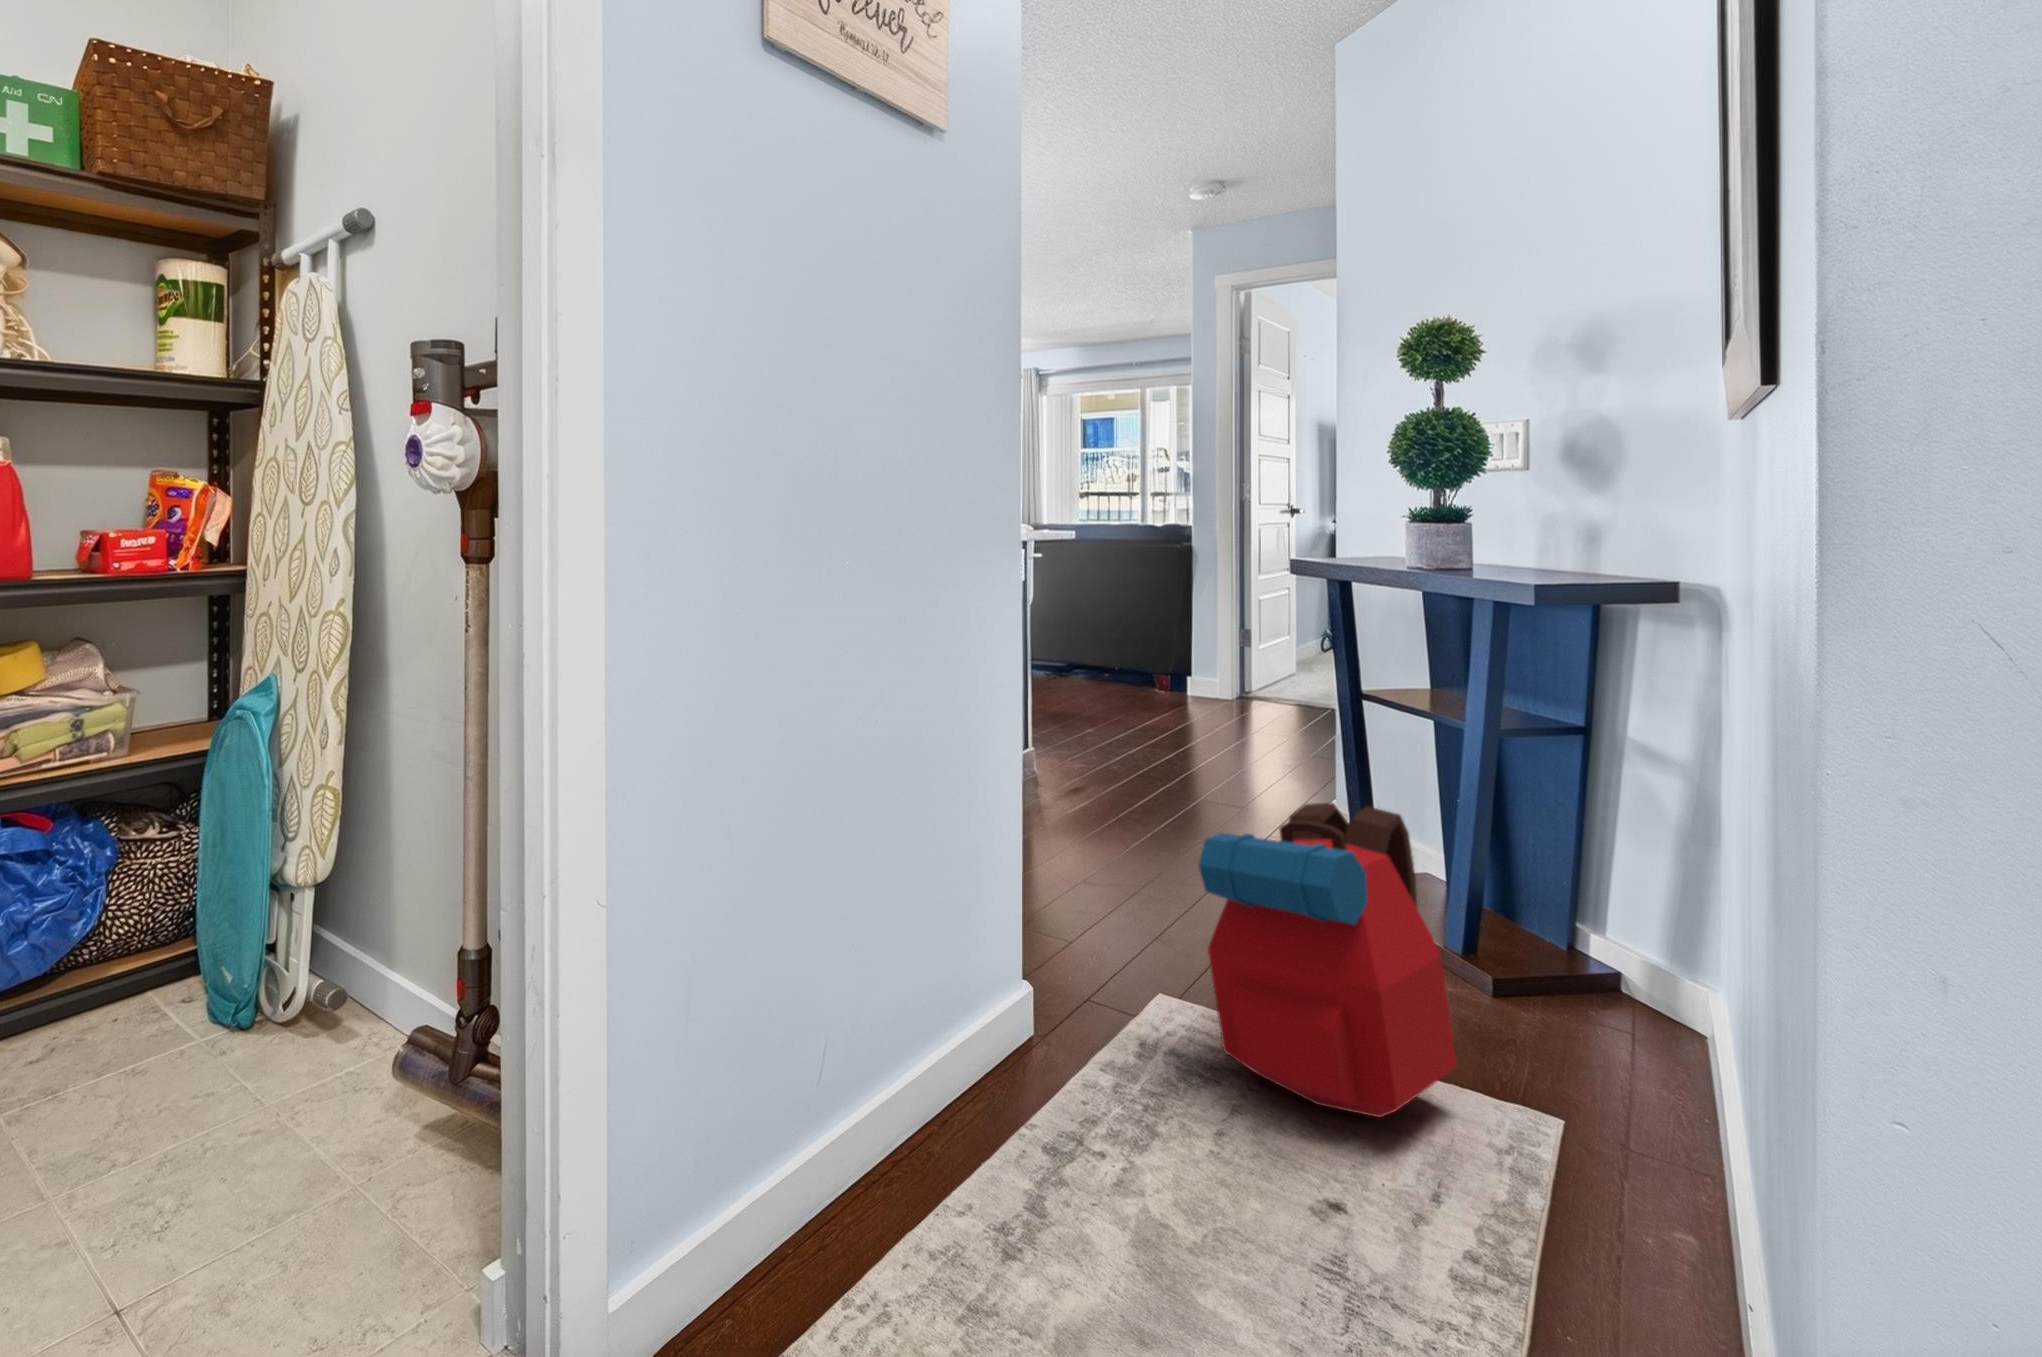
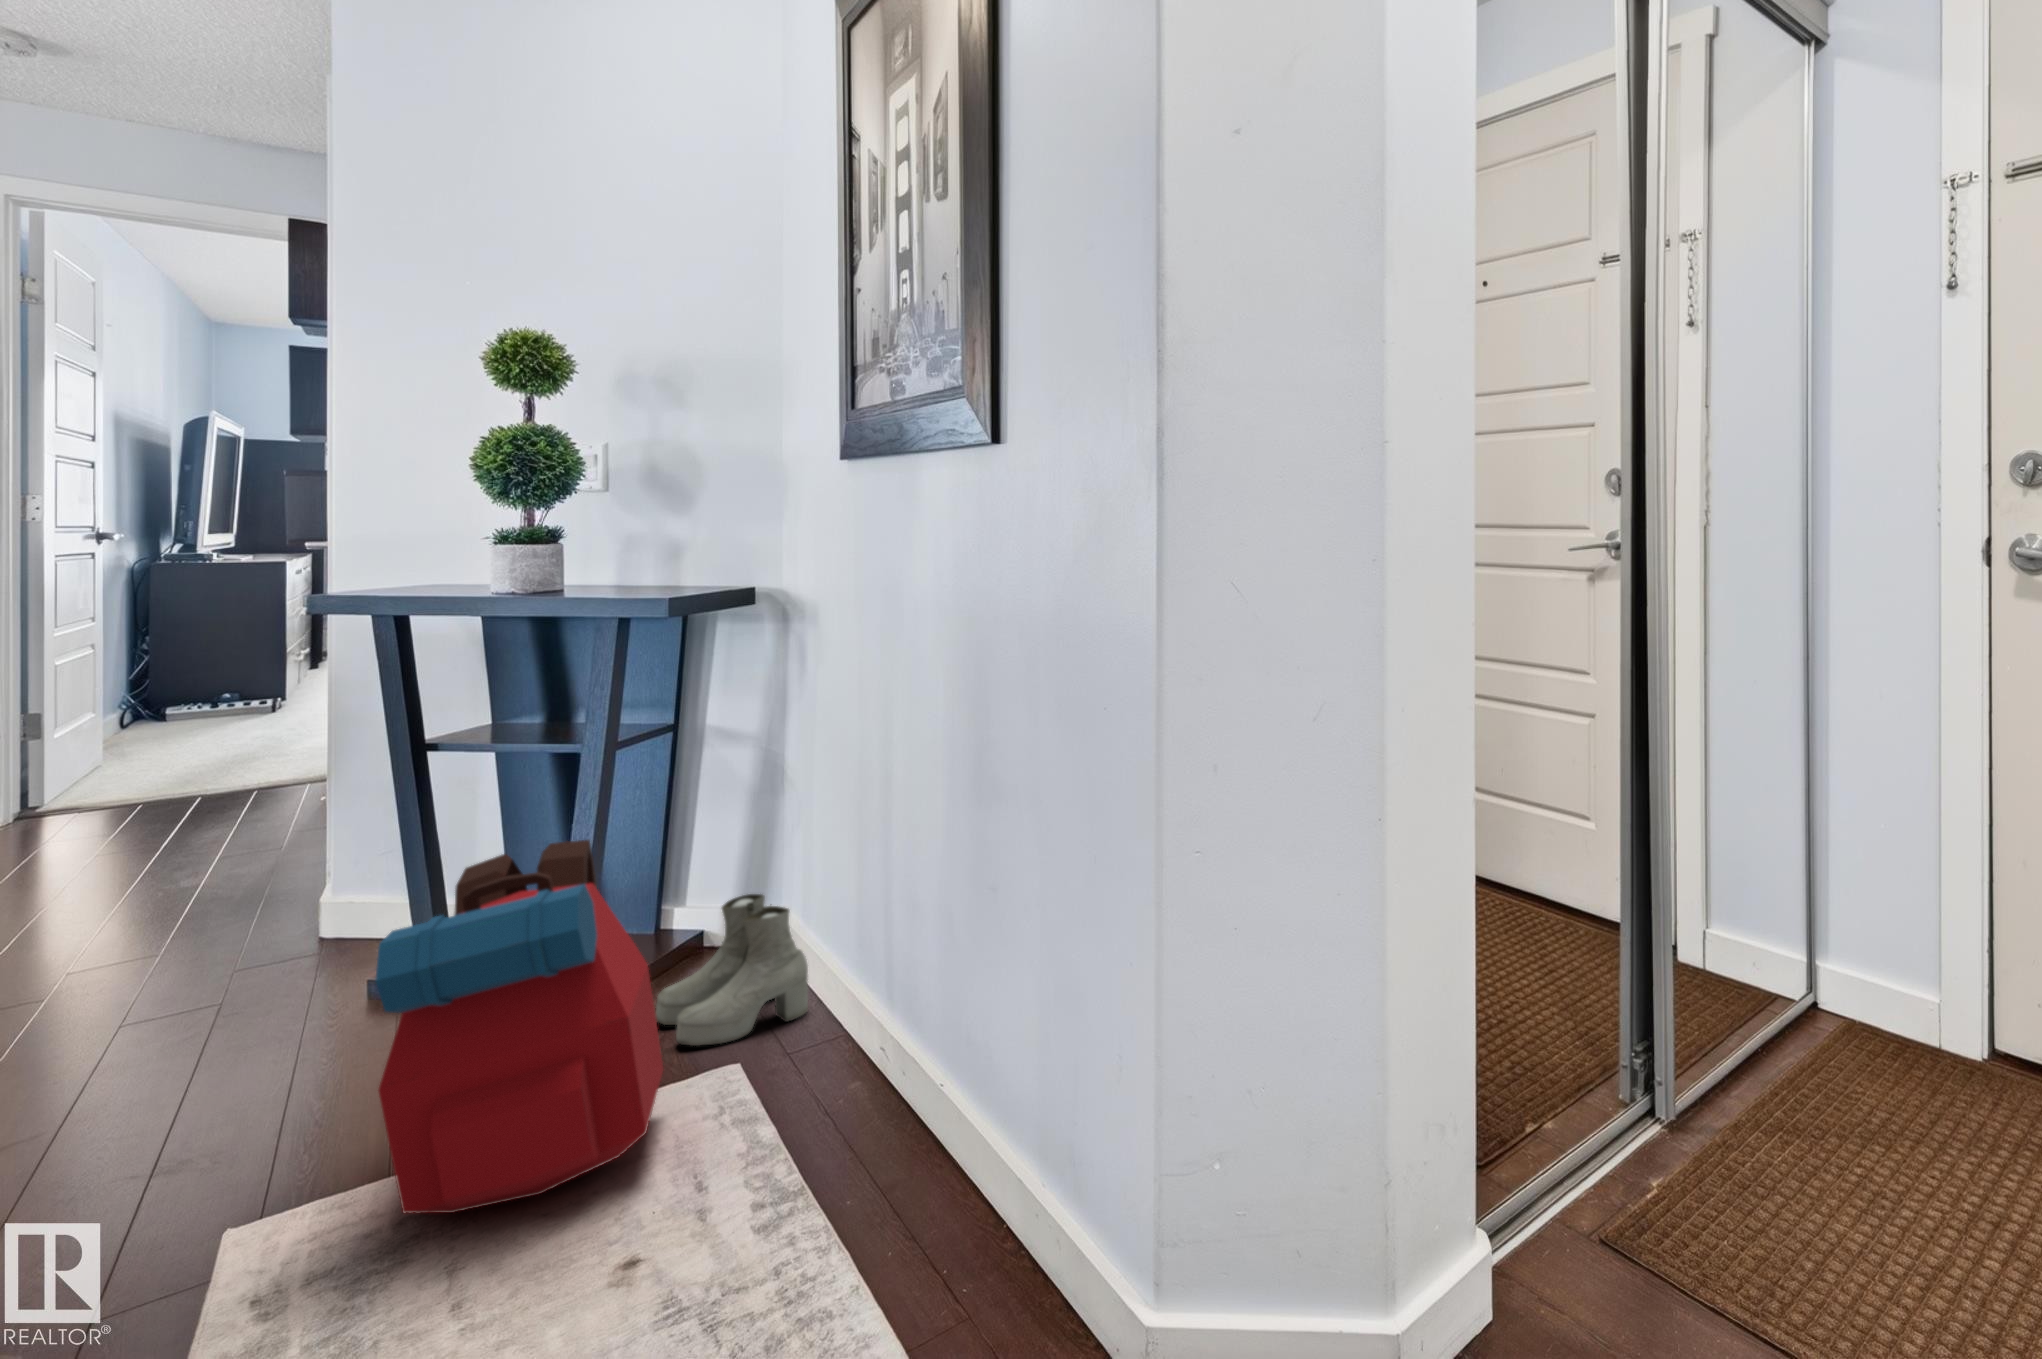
boots: none [1513,937,1693,1113] -> present [656,894,808,1046]

